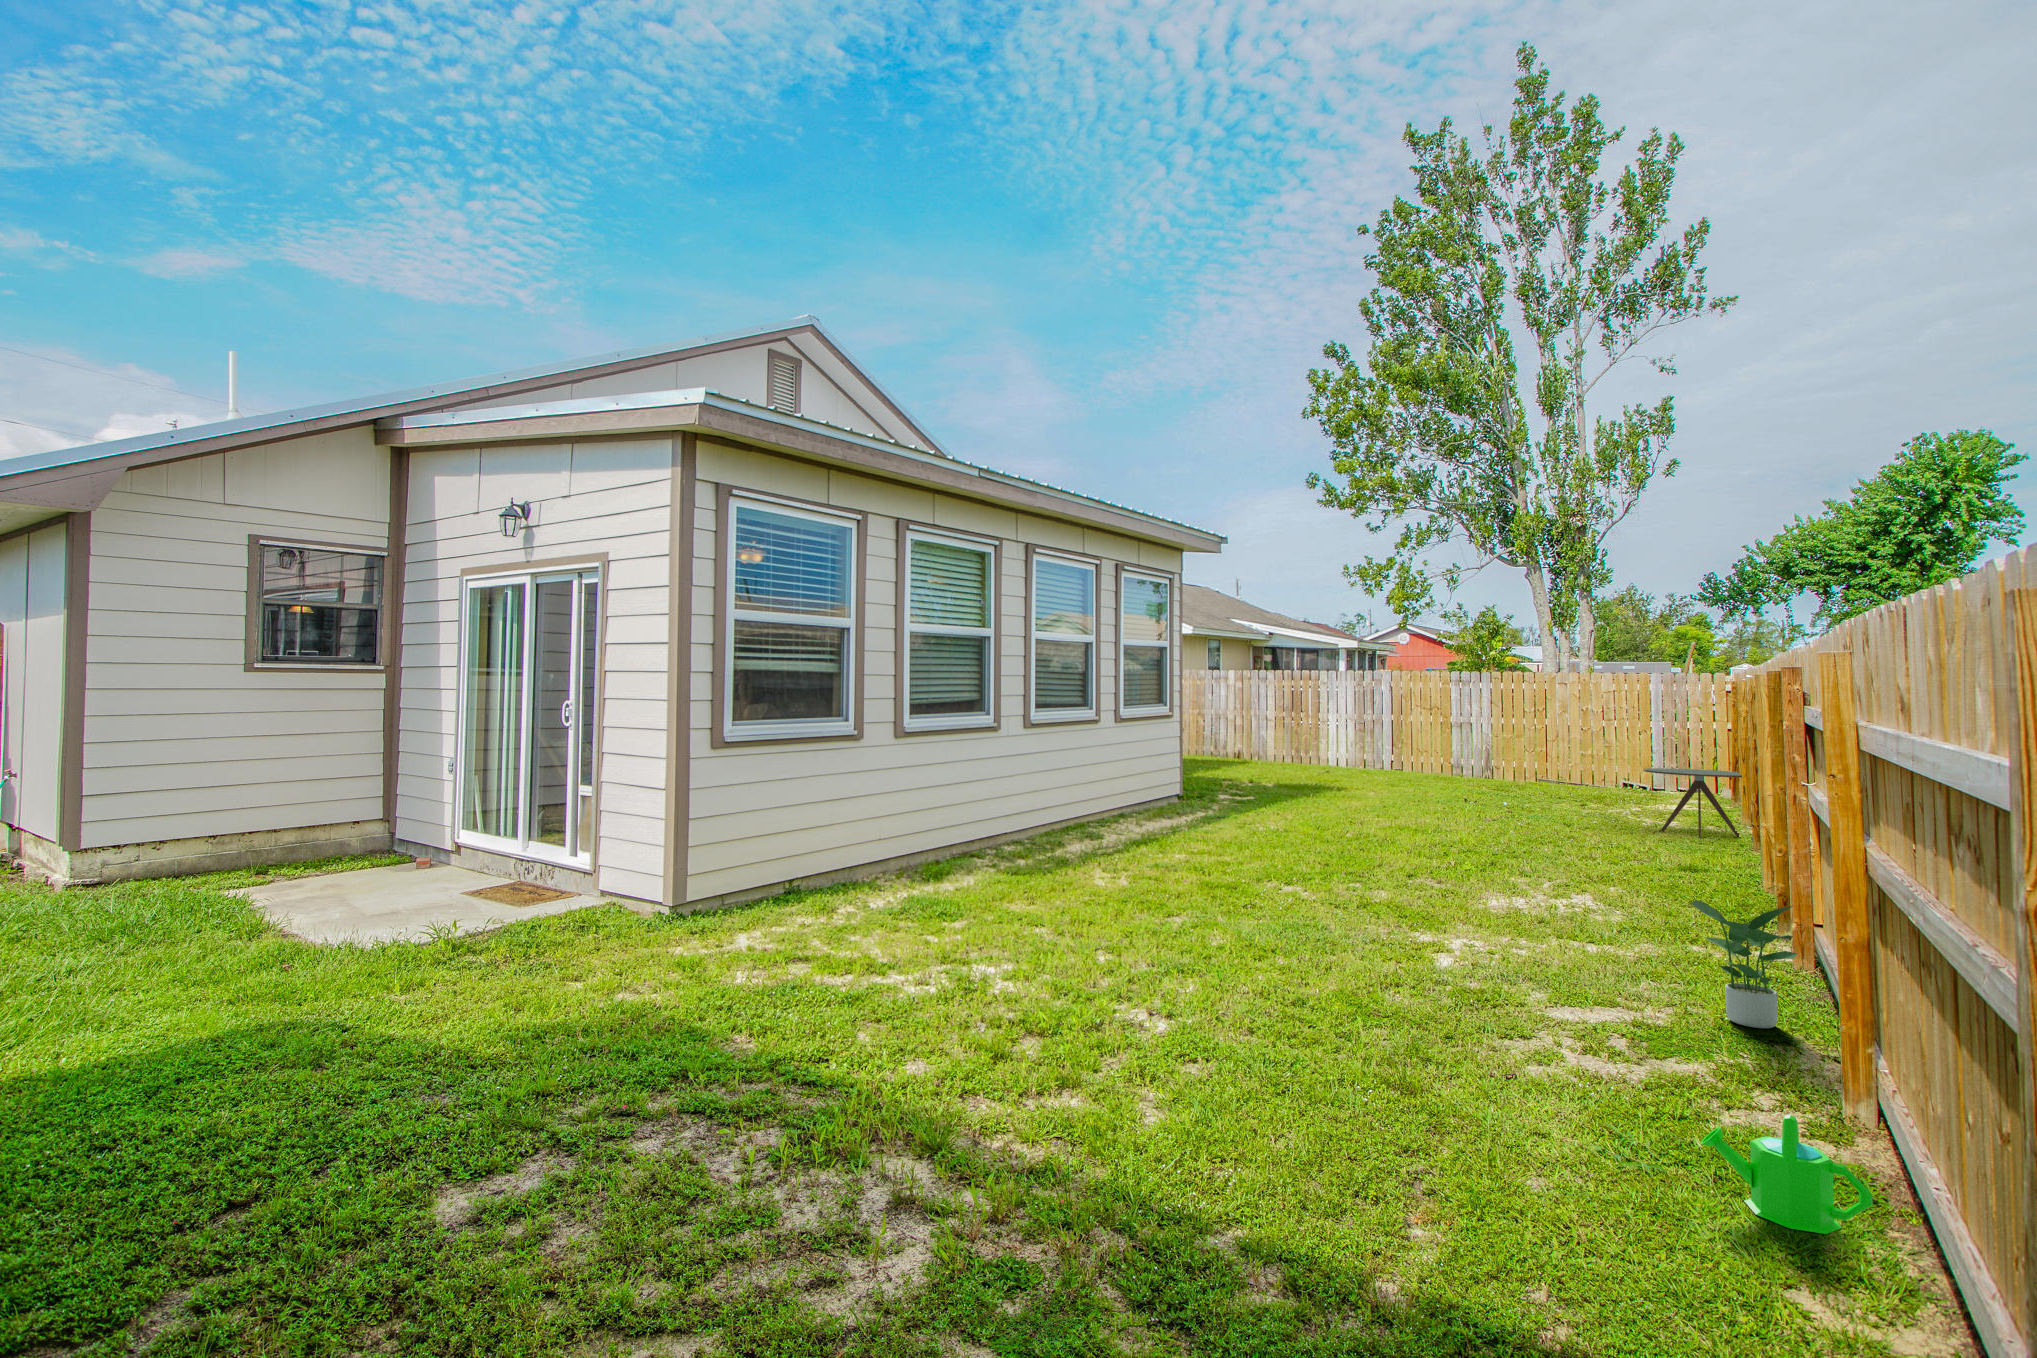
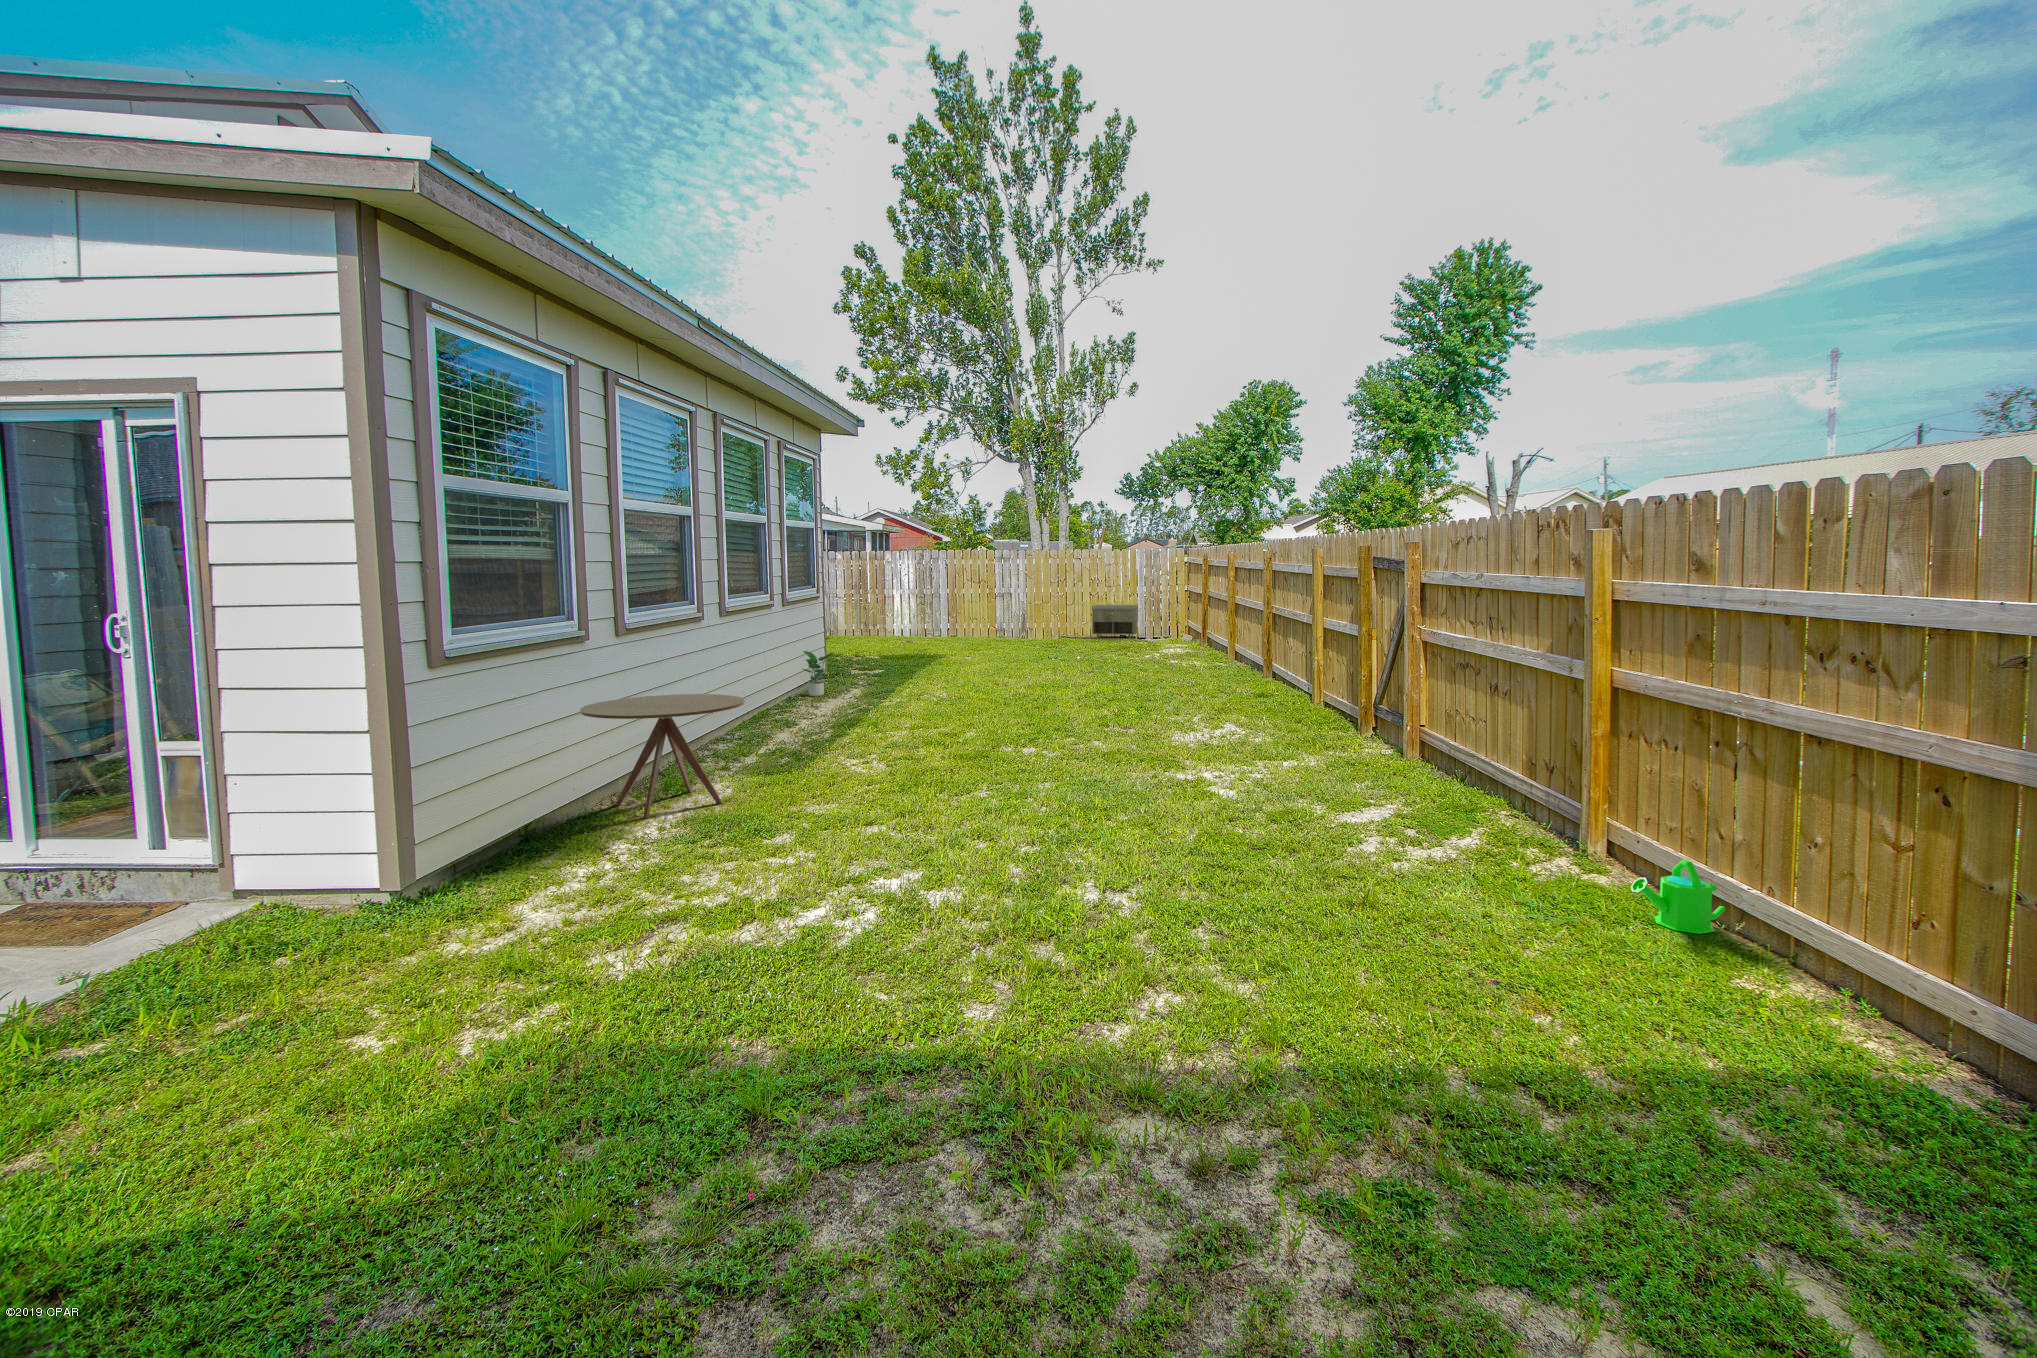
storage bench: none [1584,744,1658,790] -> present [1092,605,1137,638]
round table: present [1644,768,1742,838] -> present [580,694,745,818]
potted plant: present [1691,900,1798,1028] -> present [803,651,833,696]

